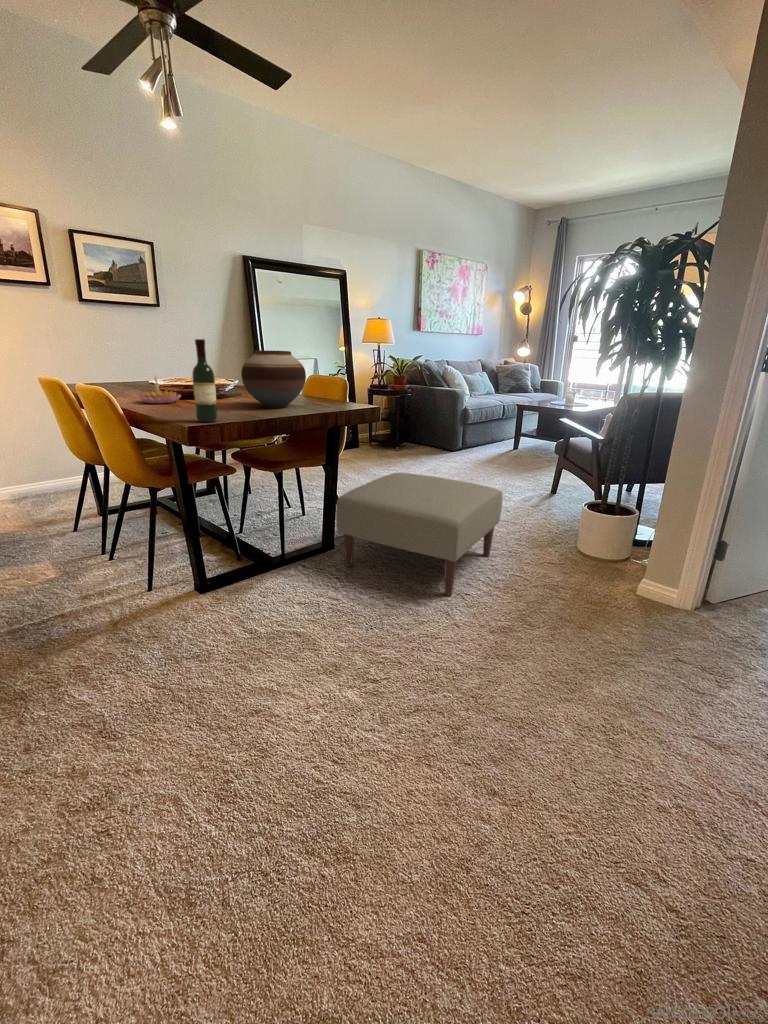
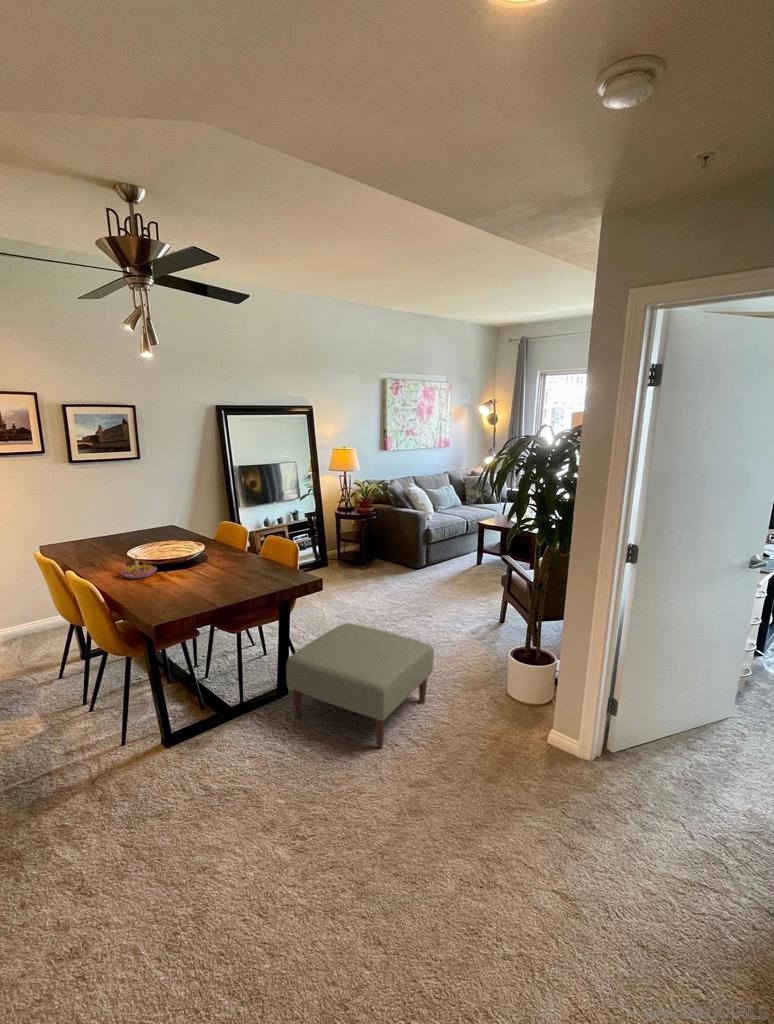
wine bottle: present [192,339,218,422] -> none [166,551,185,614]
vase: present [241,351,306,408] -> none [208,535,262,584]

